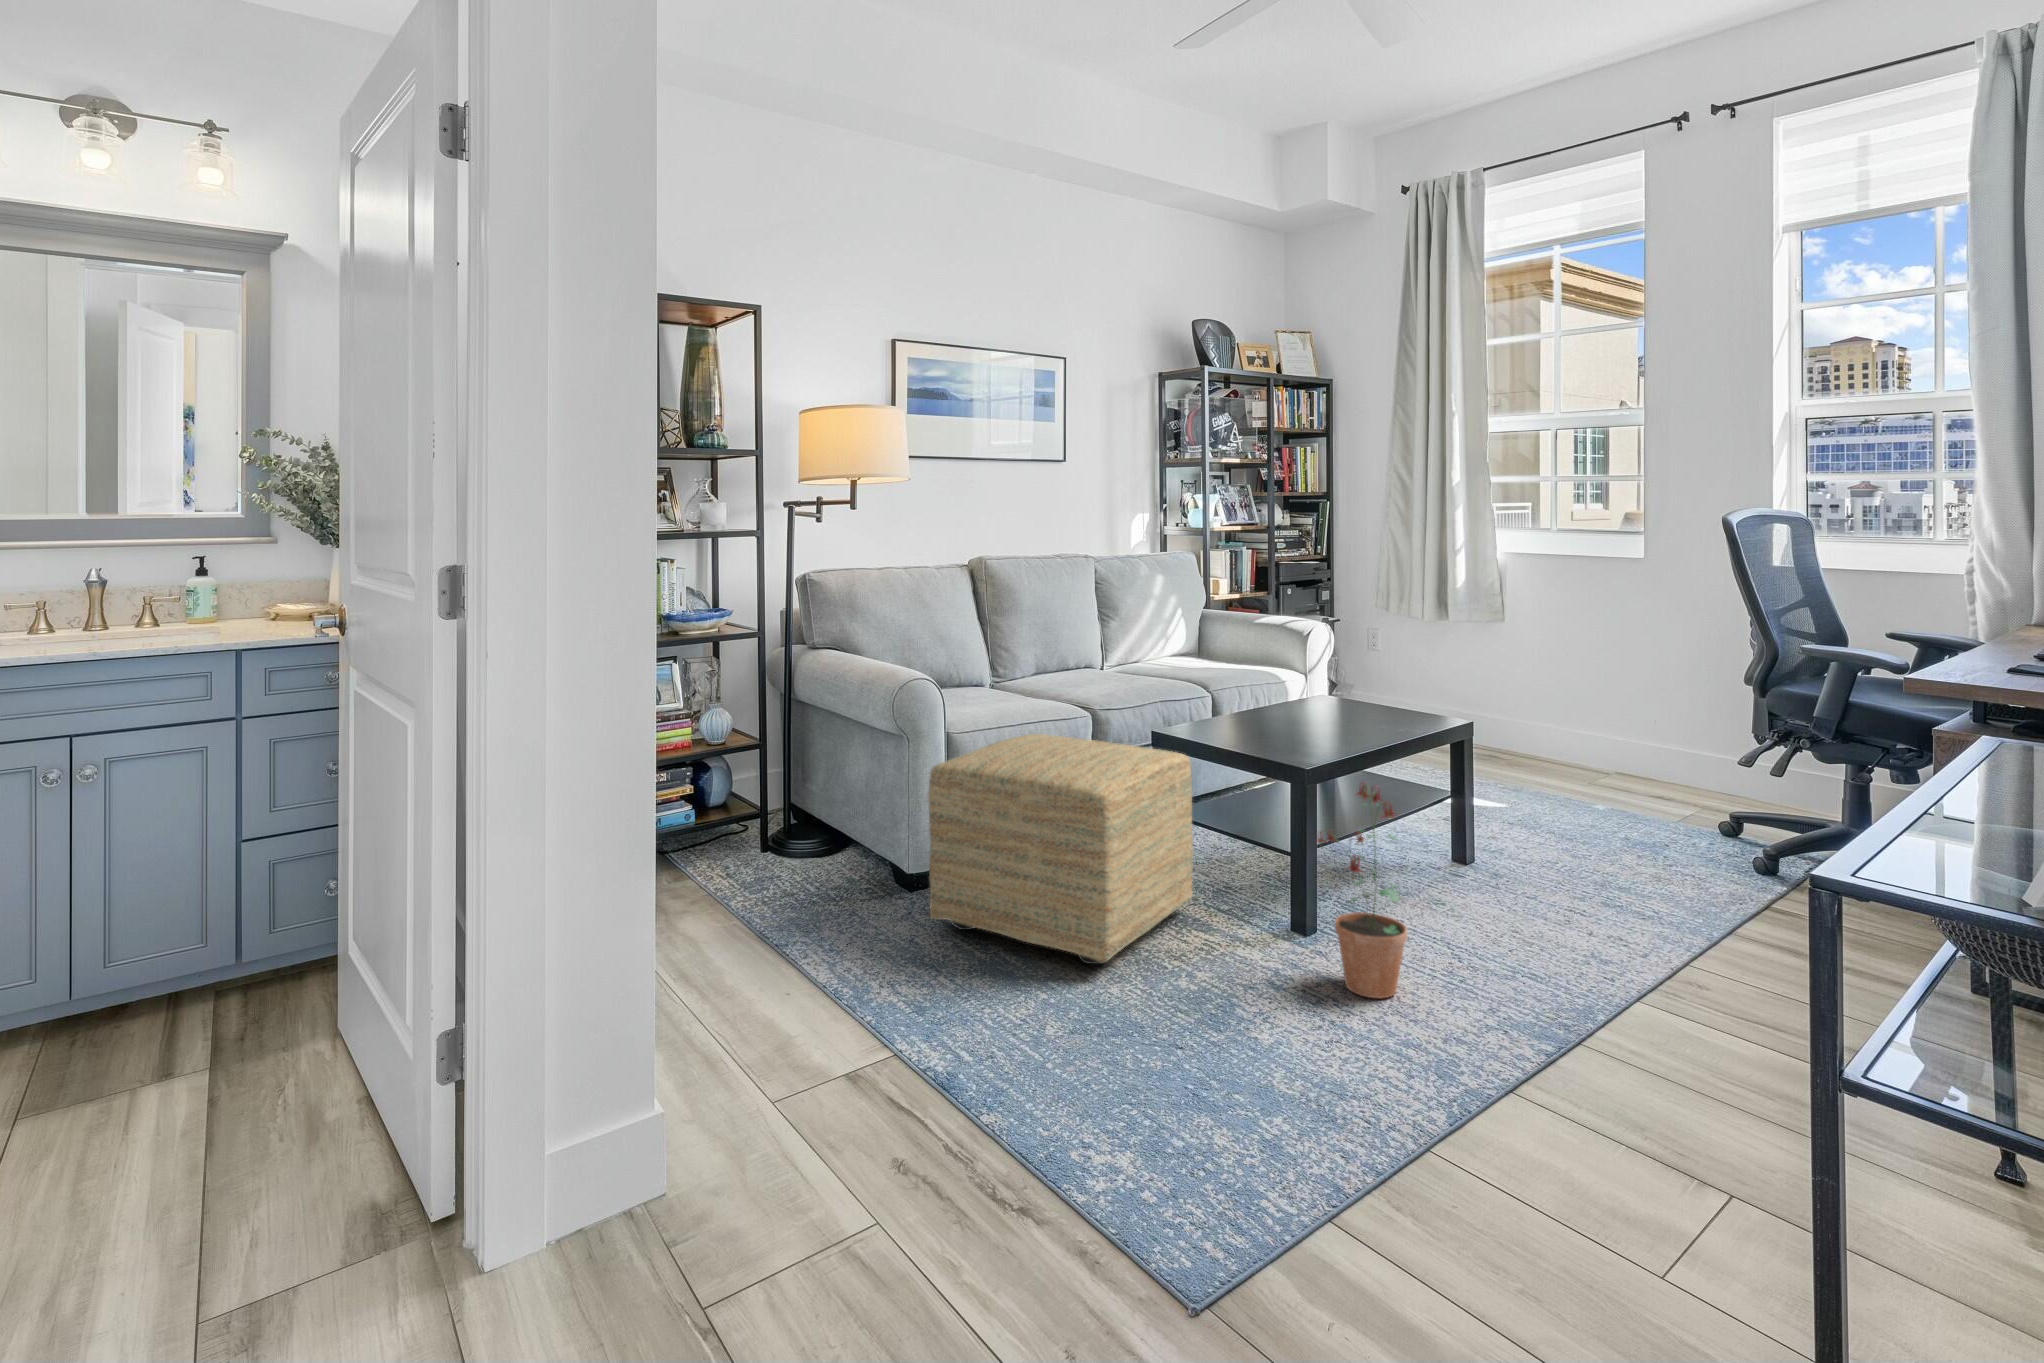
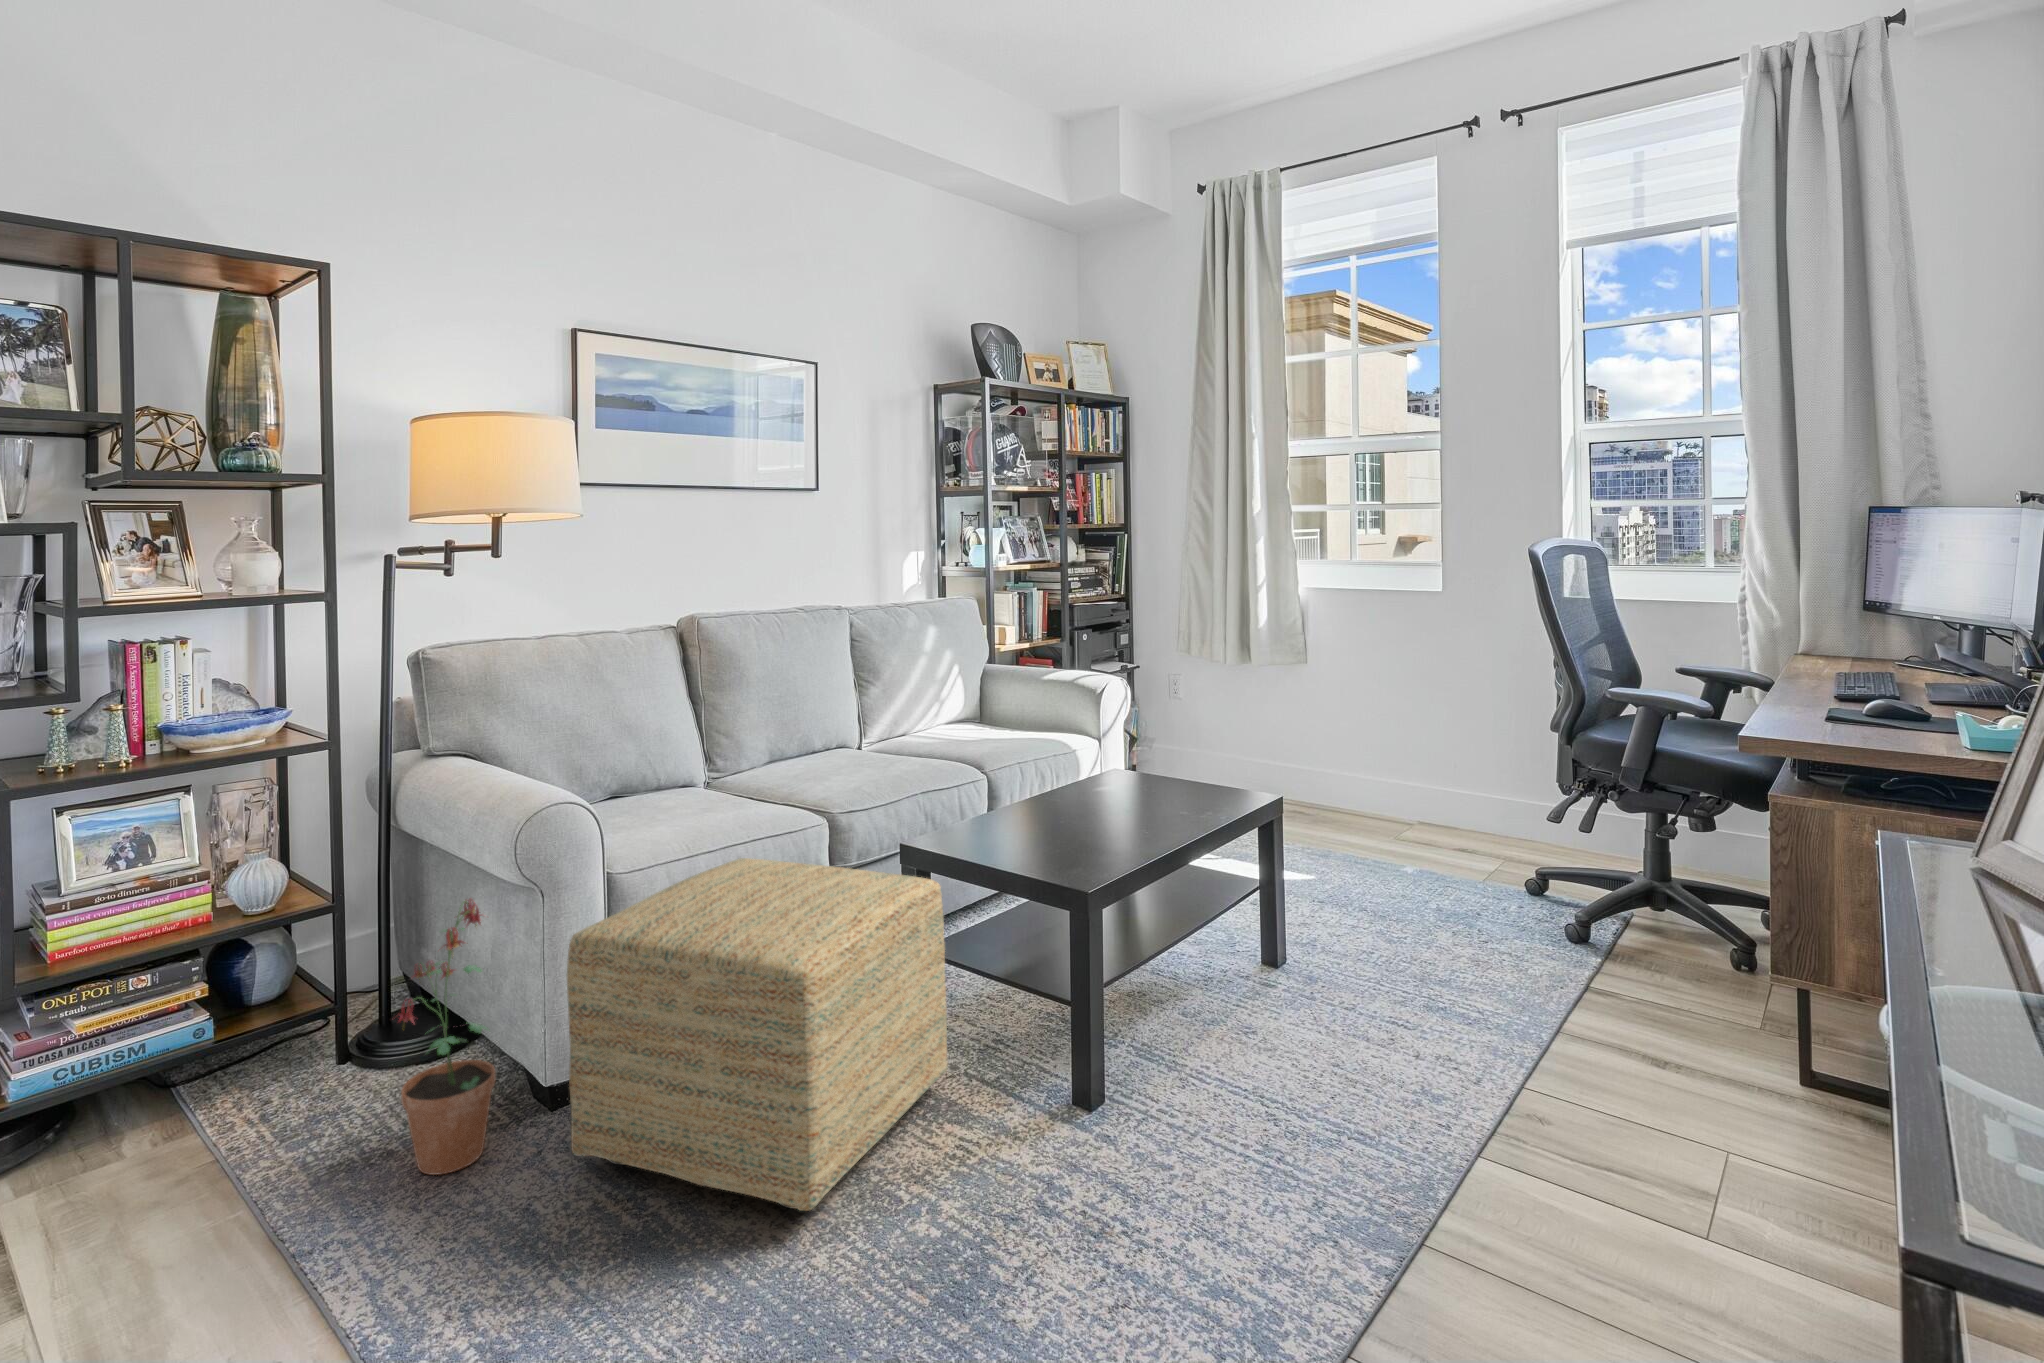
potted plant: present [1318,783,1407,998] -> present [397,899,495,1175]

